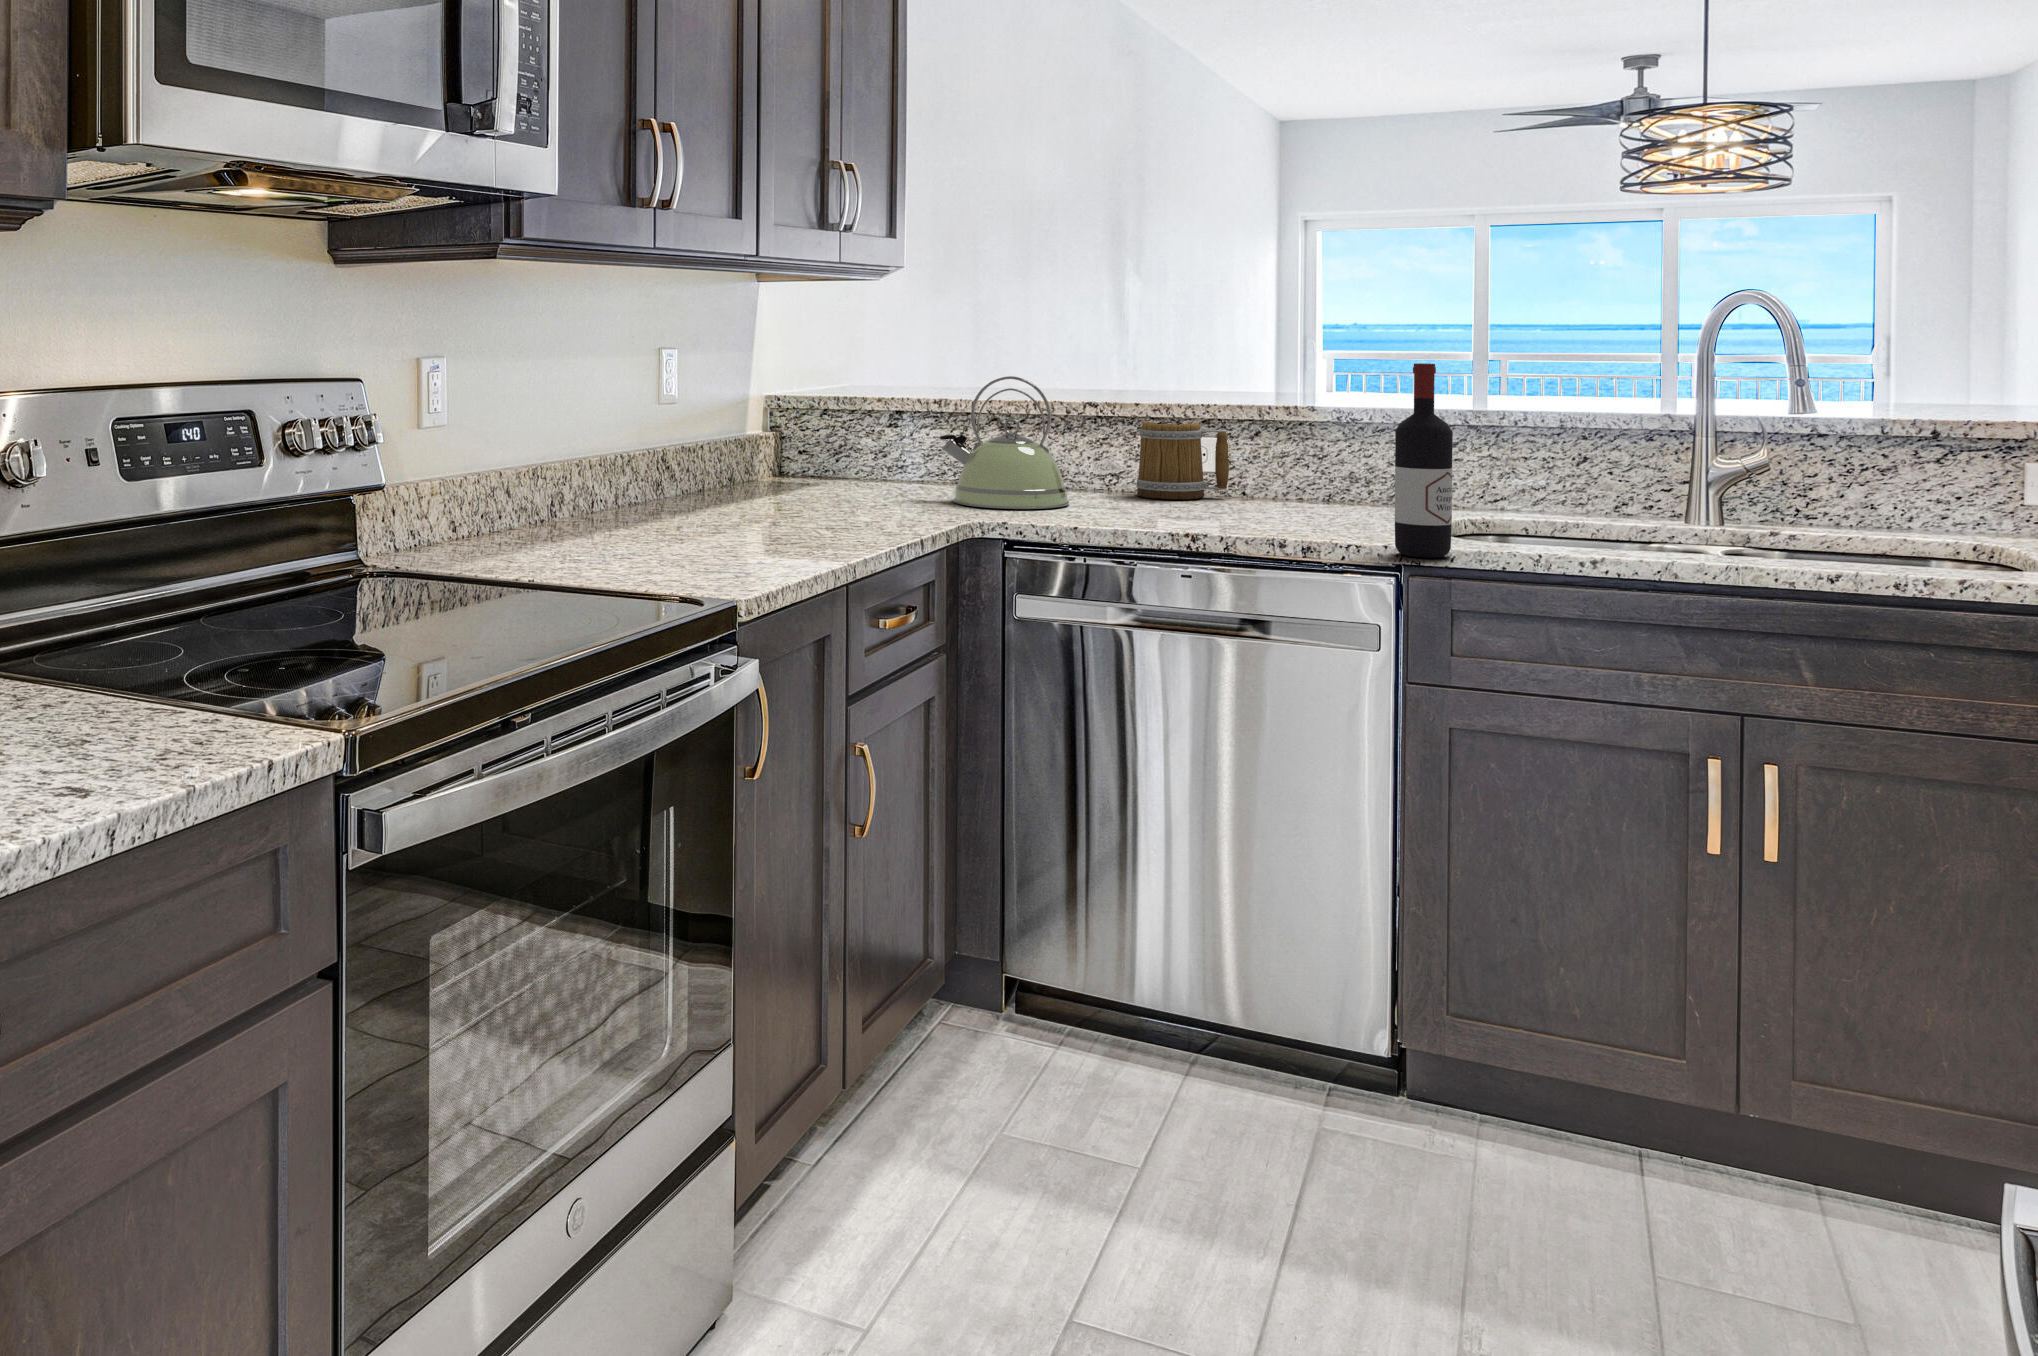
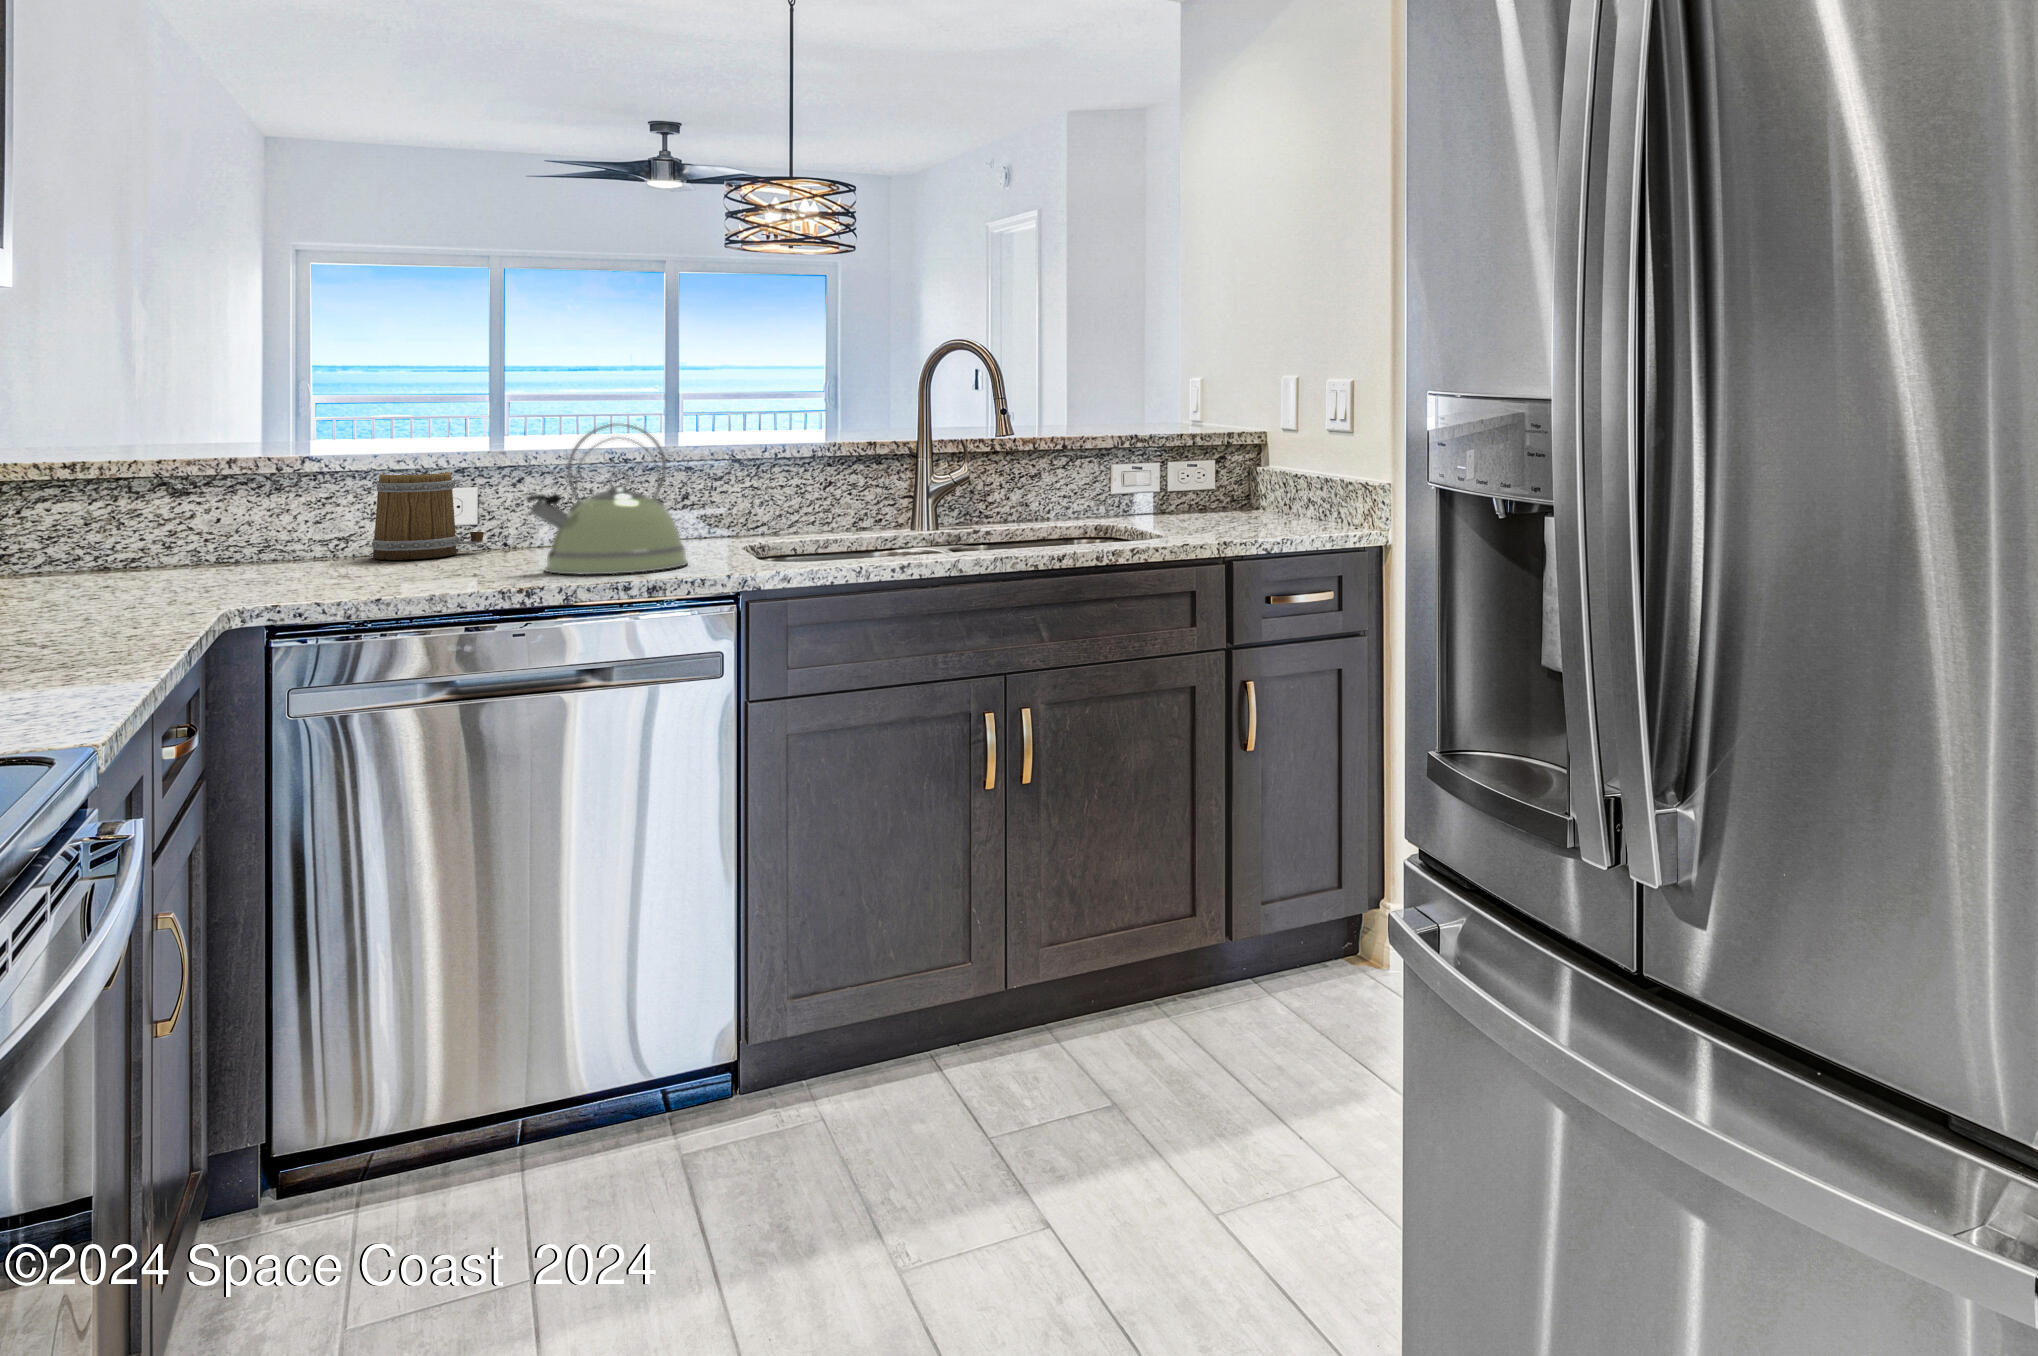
wine bottle: present [1395,363,1453,558] -> none [734,397,787,580]
kettle: present [940,376,1069,509] -> present [526,423,687,574]

